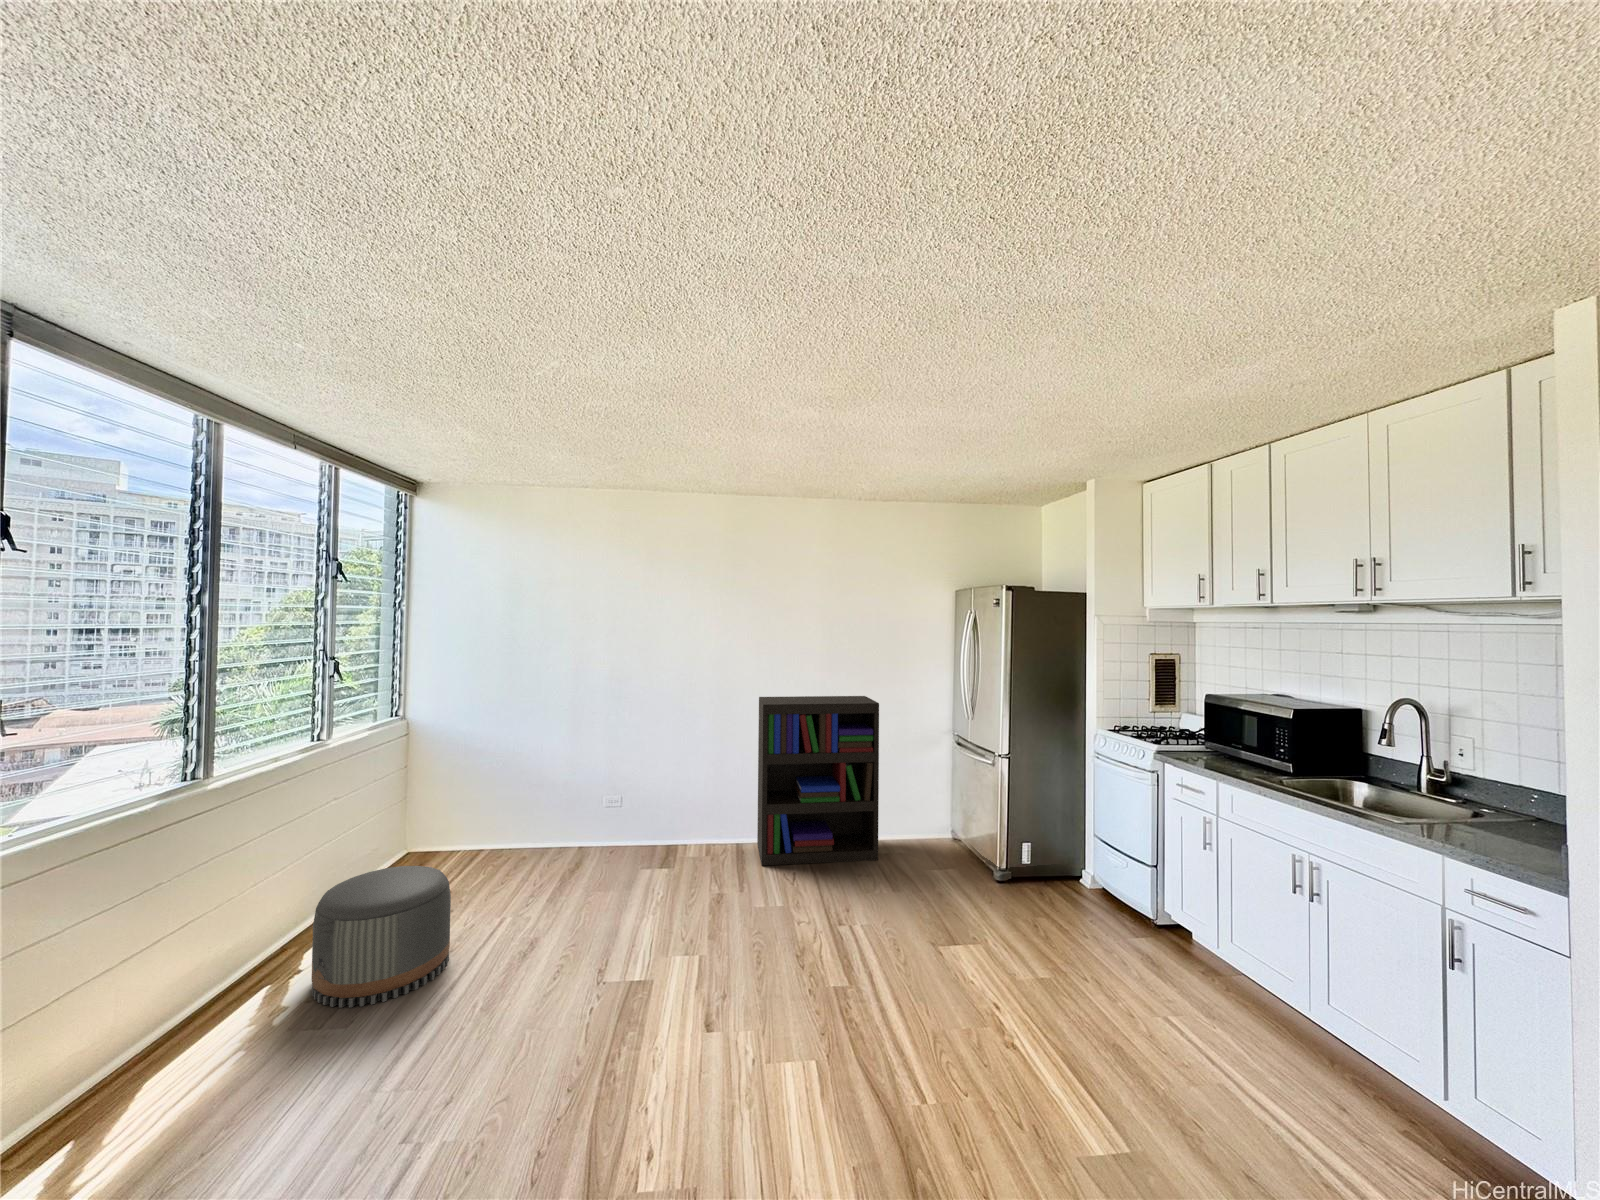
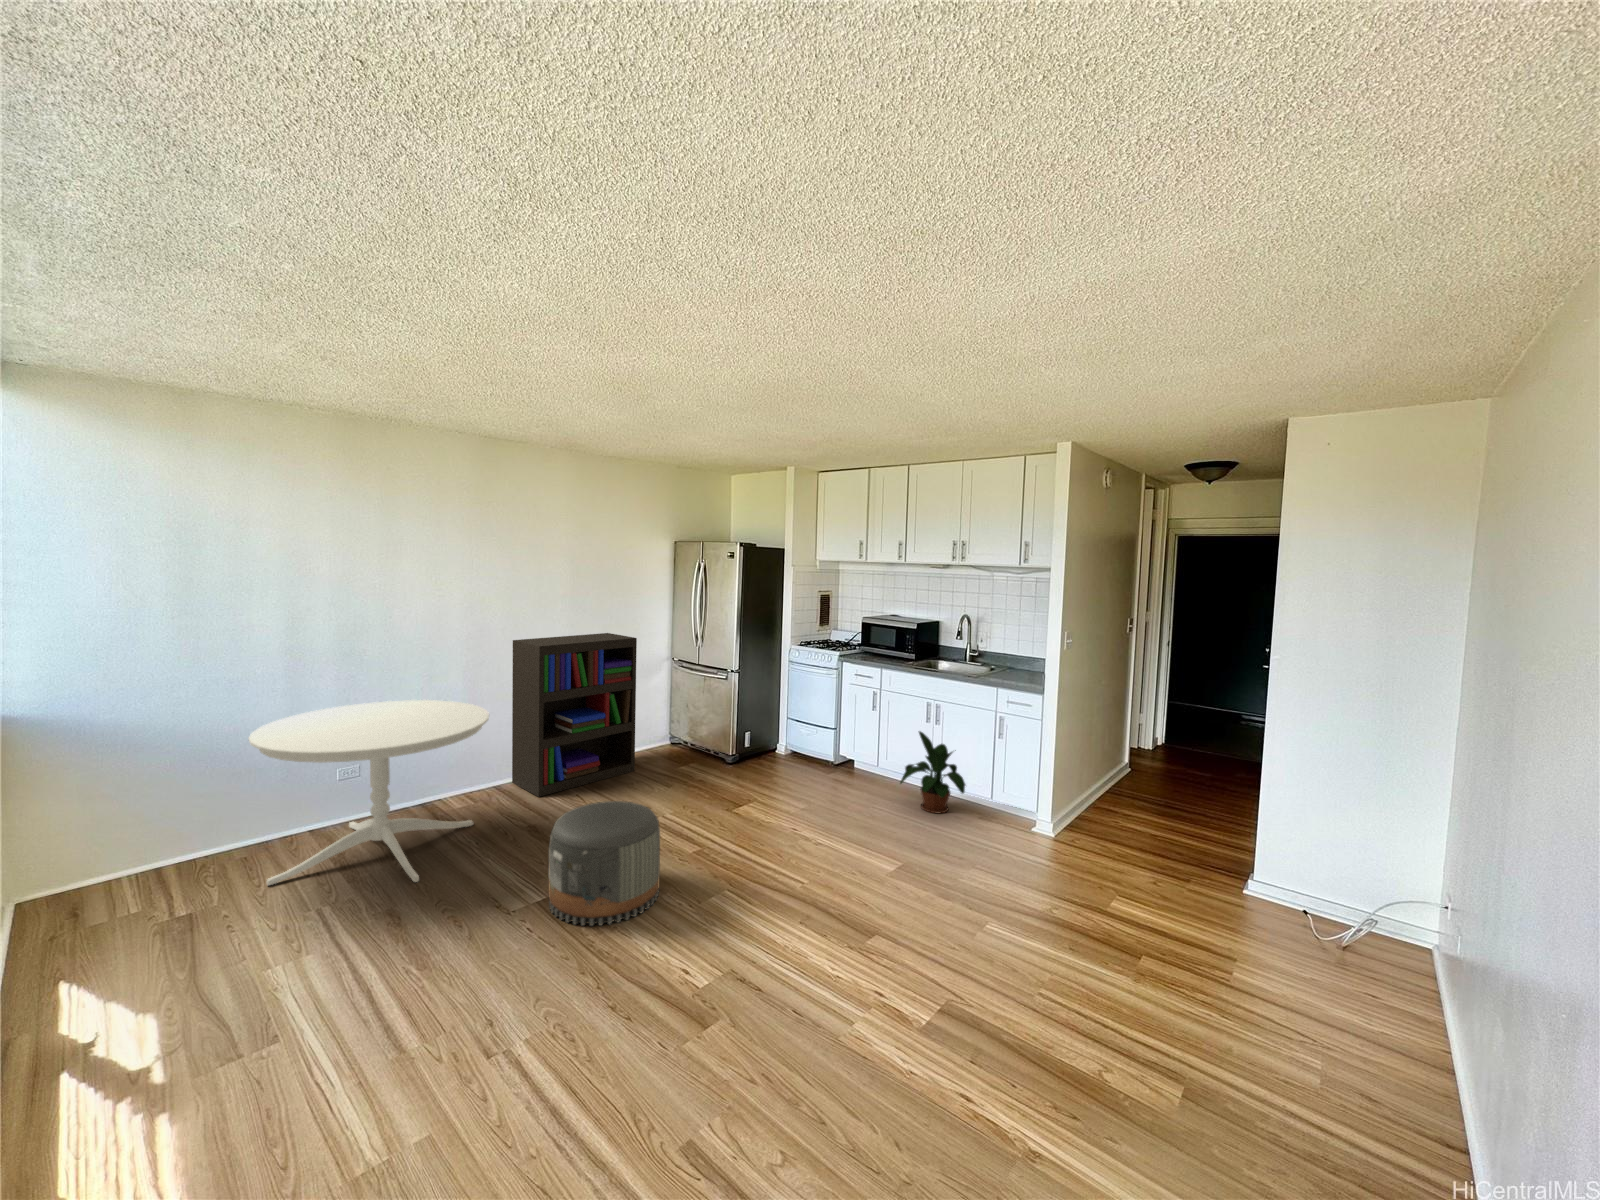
dining table: none [505,744,693,923] -> present [249,700,489,885]
pouf: present [312,866,451,1007] -> present [548,801,660,926]
potted plant: none [1210,903,1365,1080] -> present [900,731,965,813]

